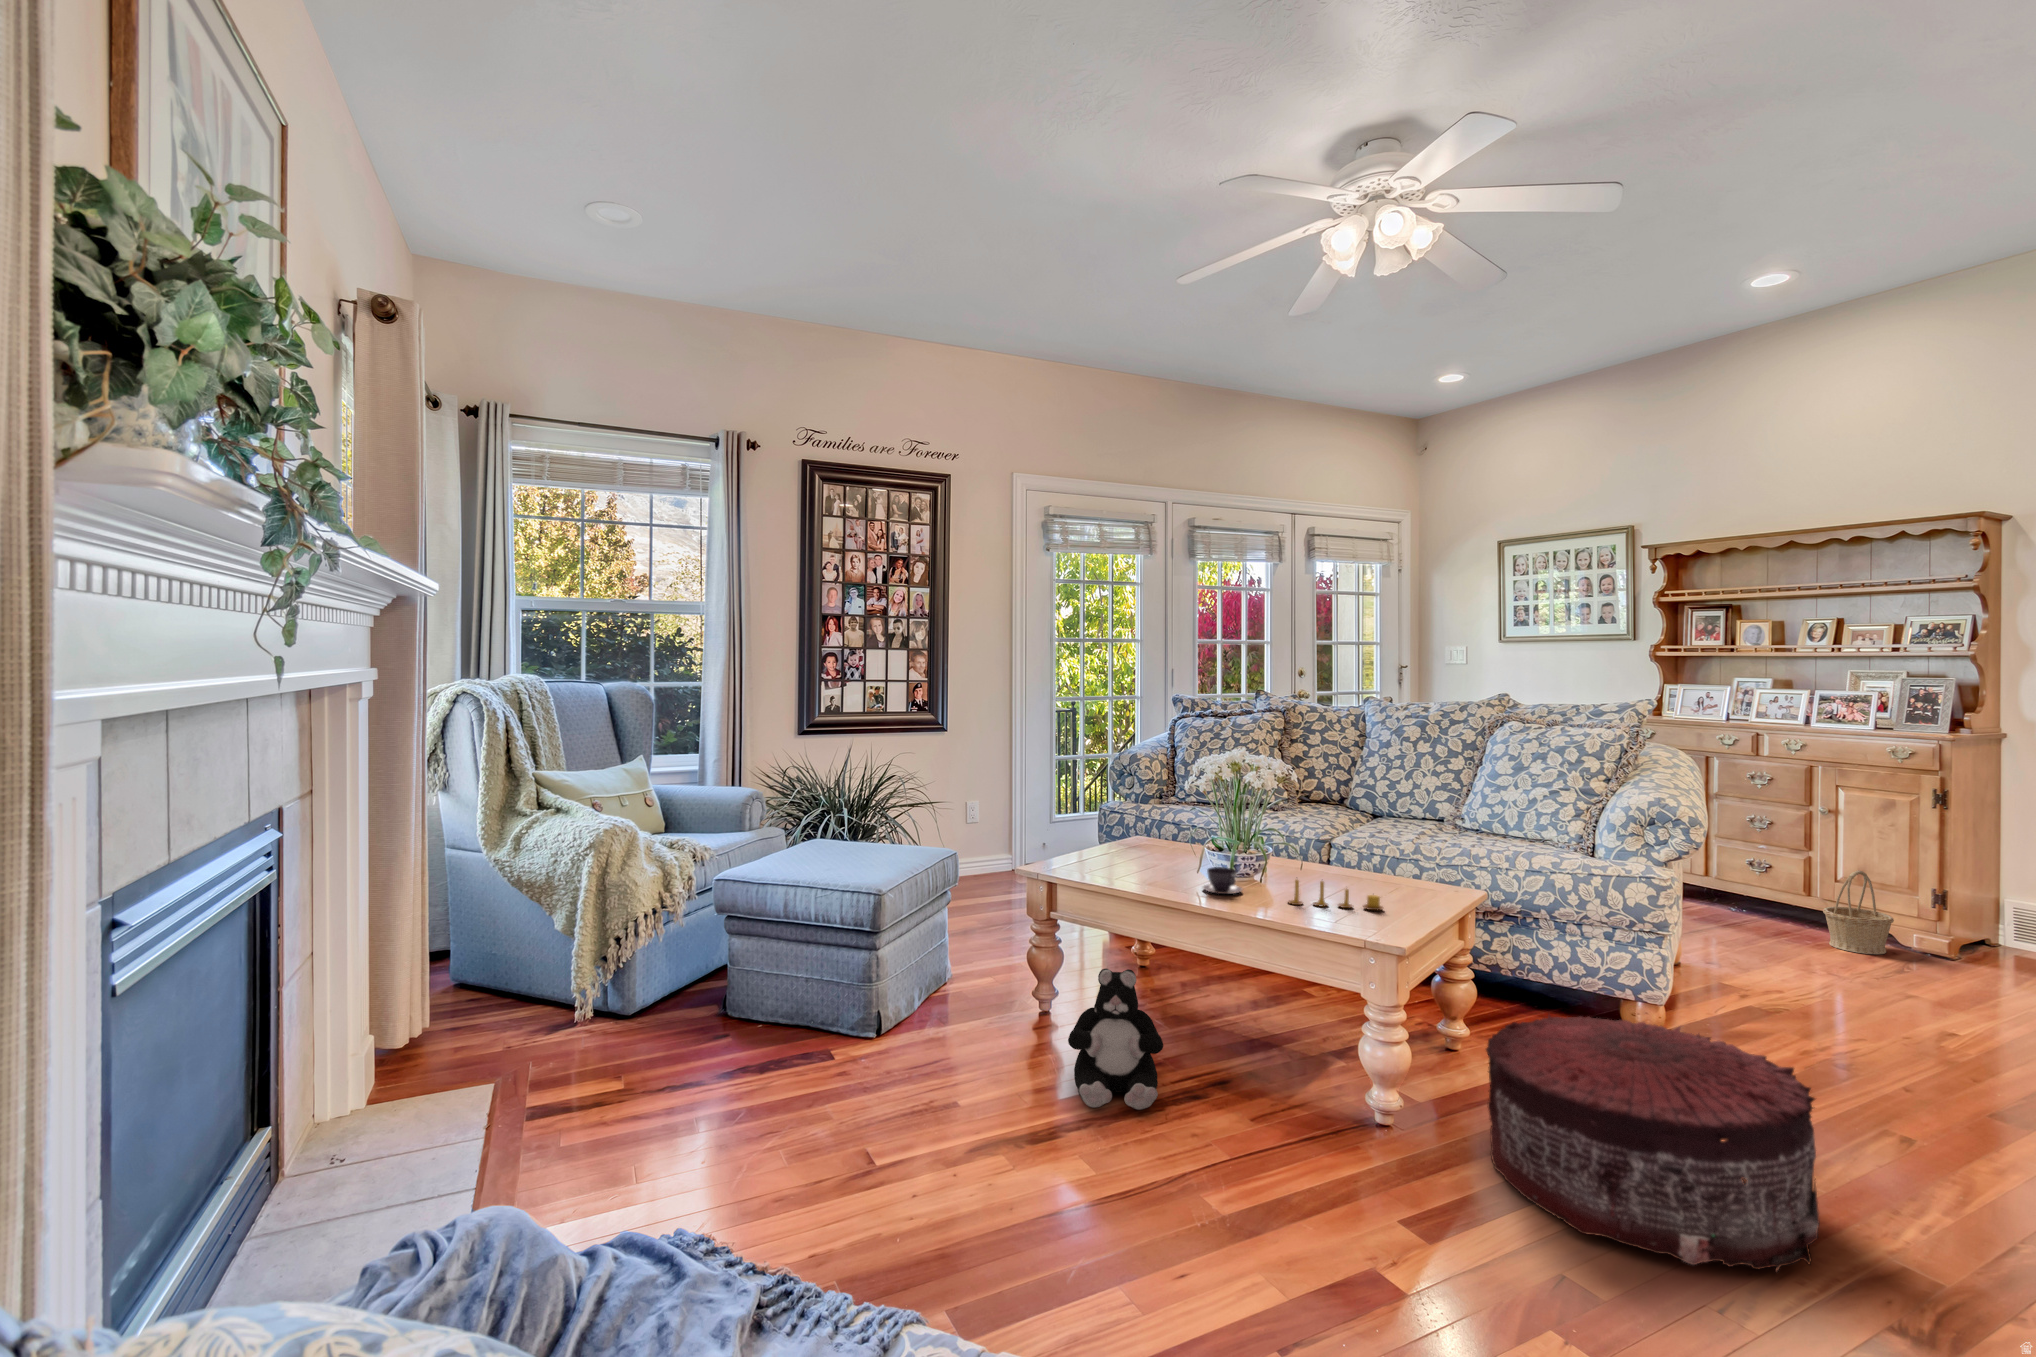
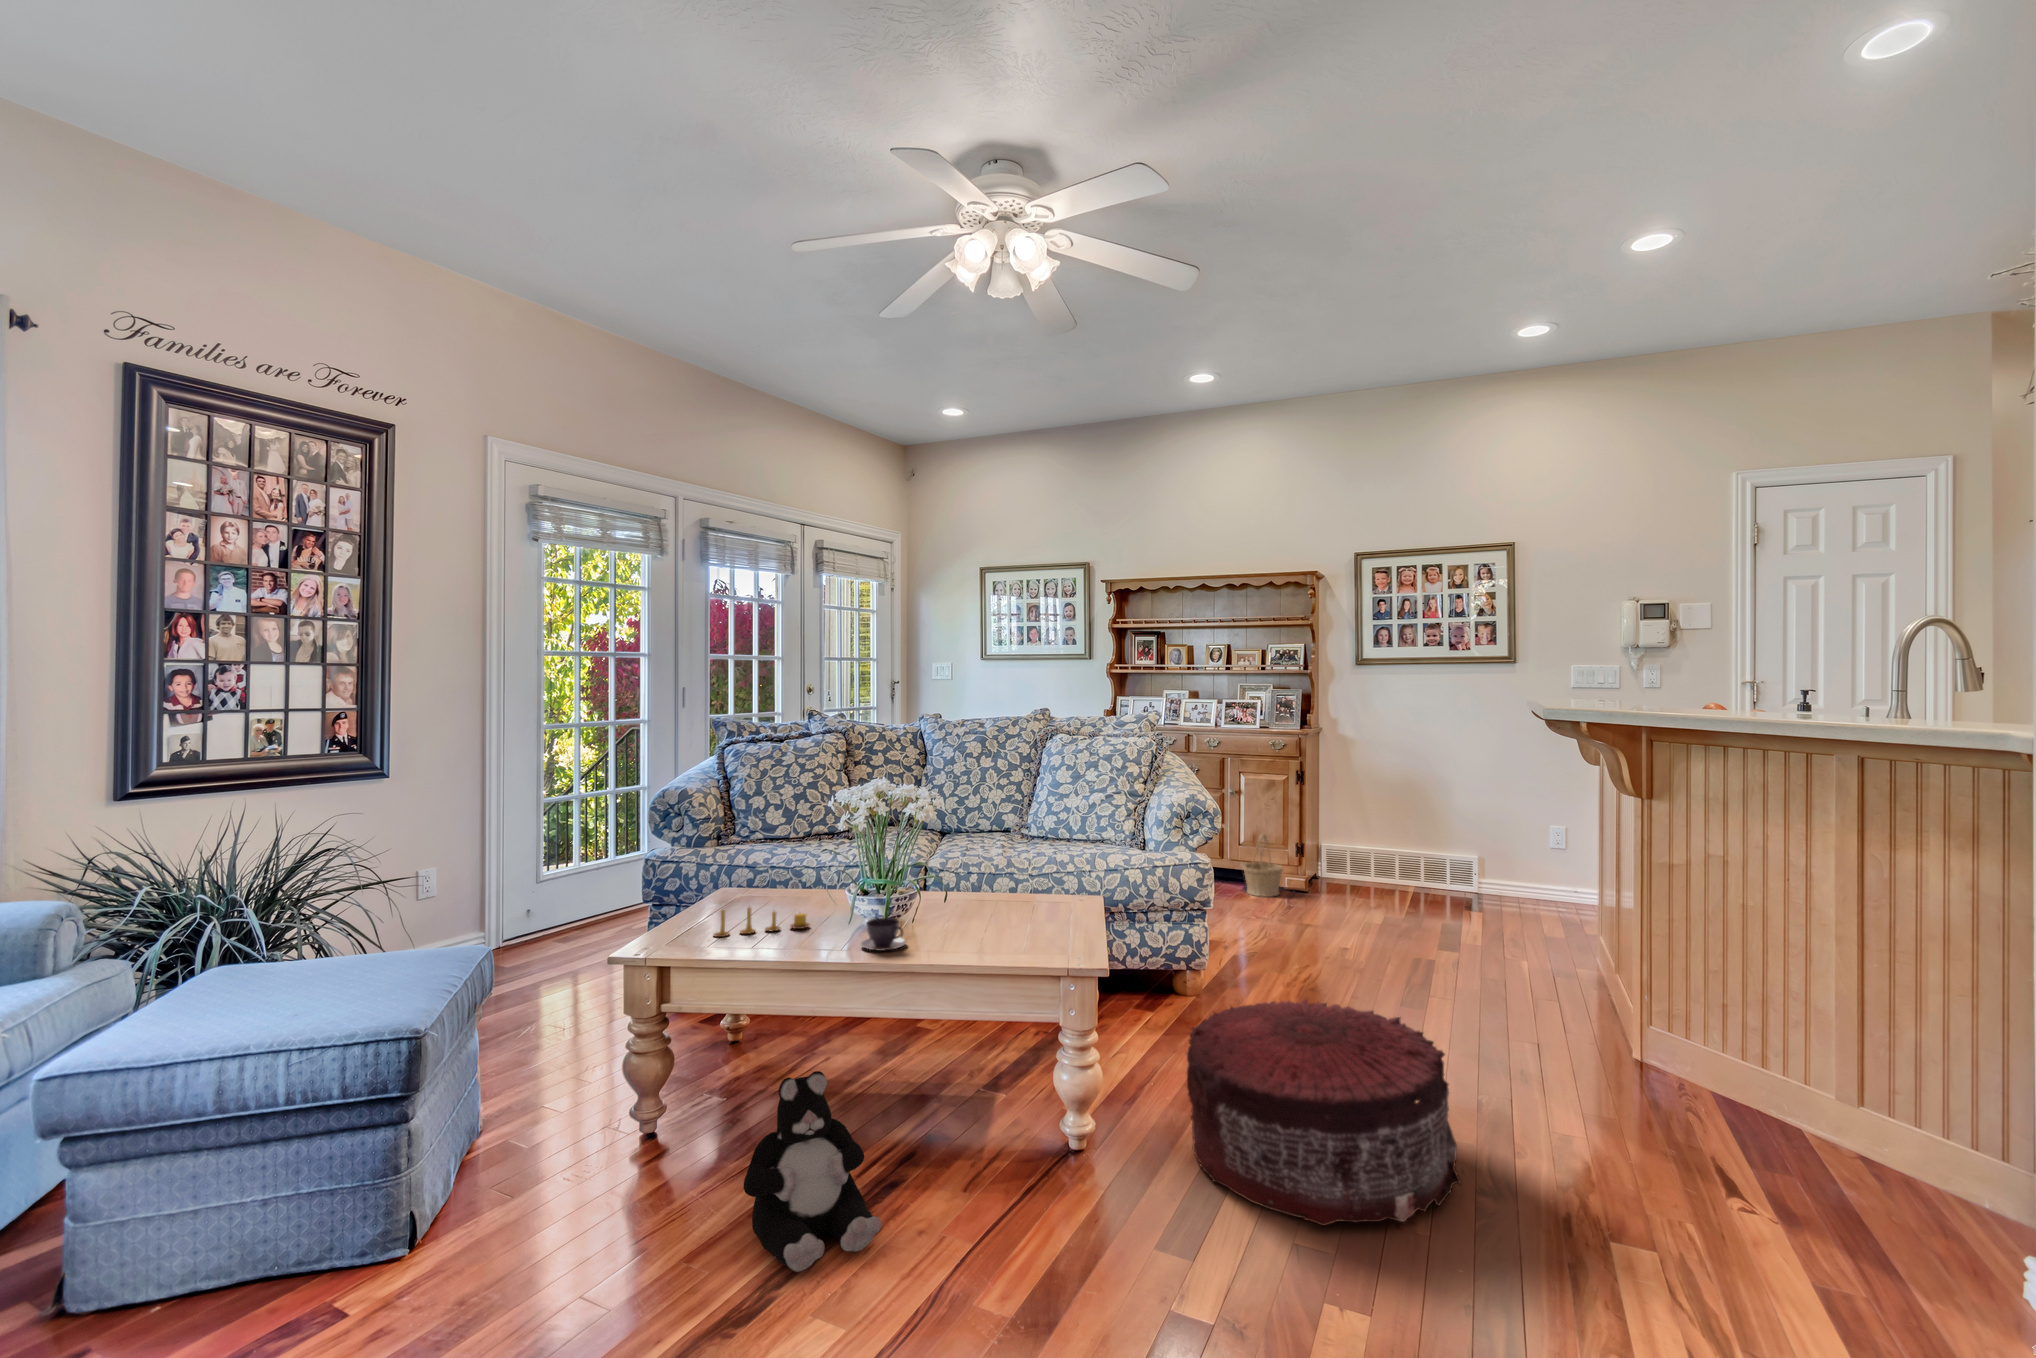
candle: present [1288,879,1383,910] -> present [714,907,810,937]

